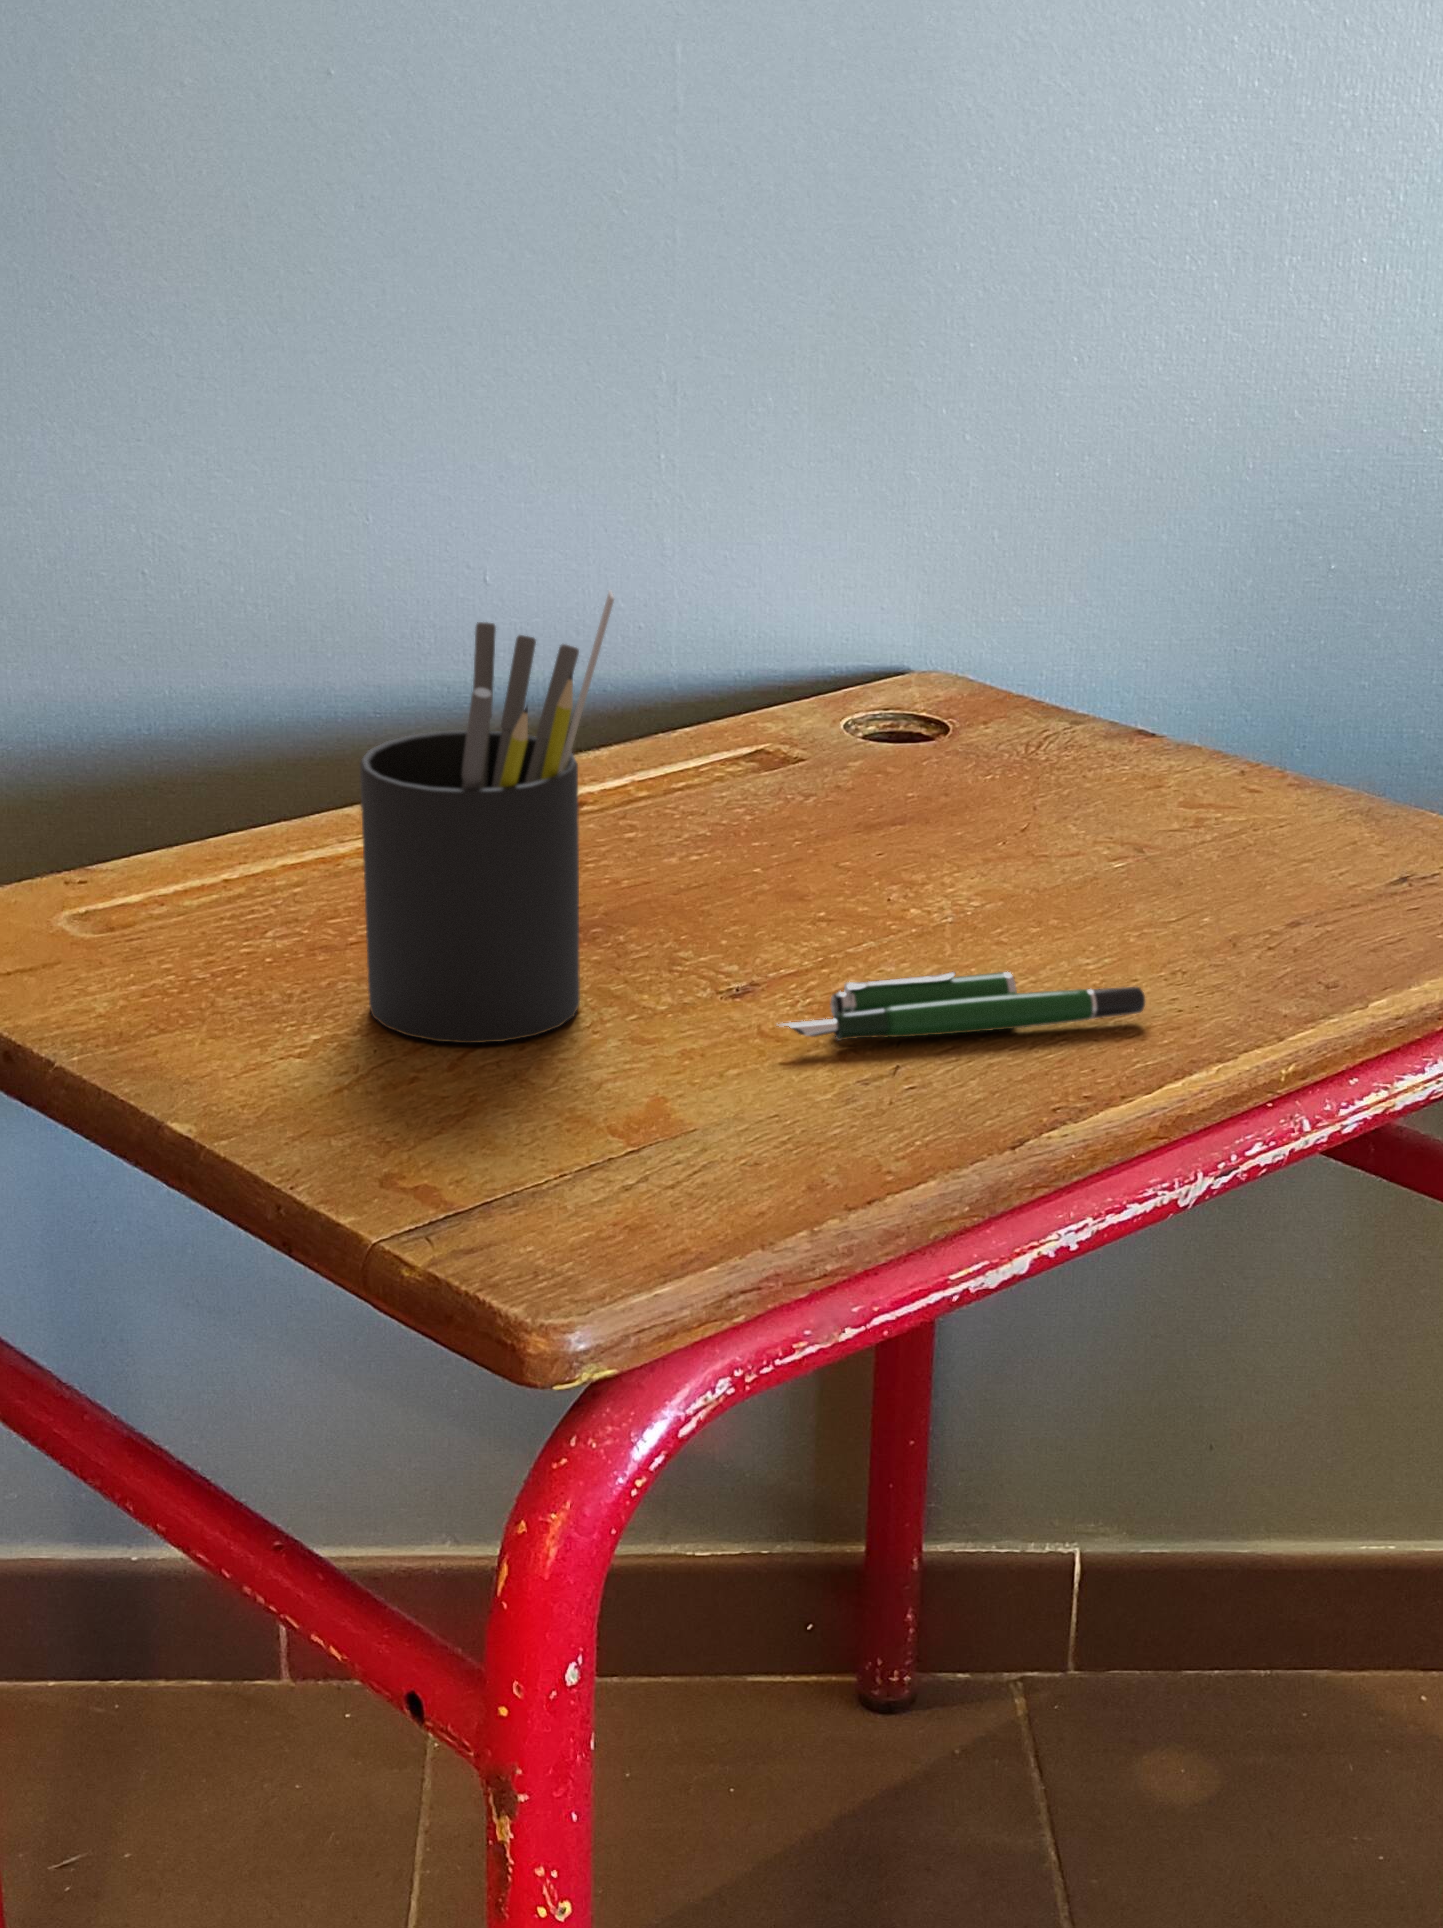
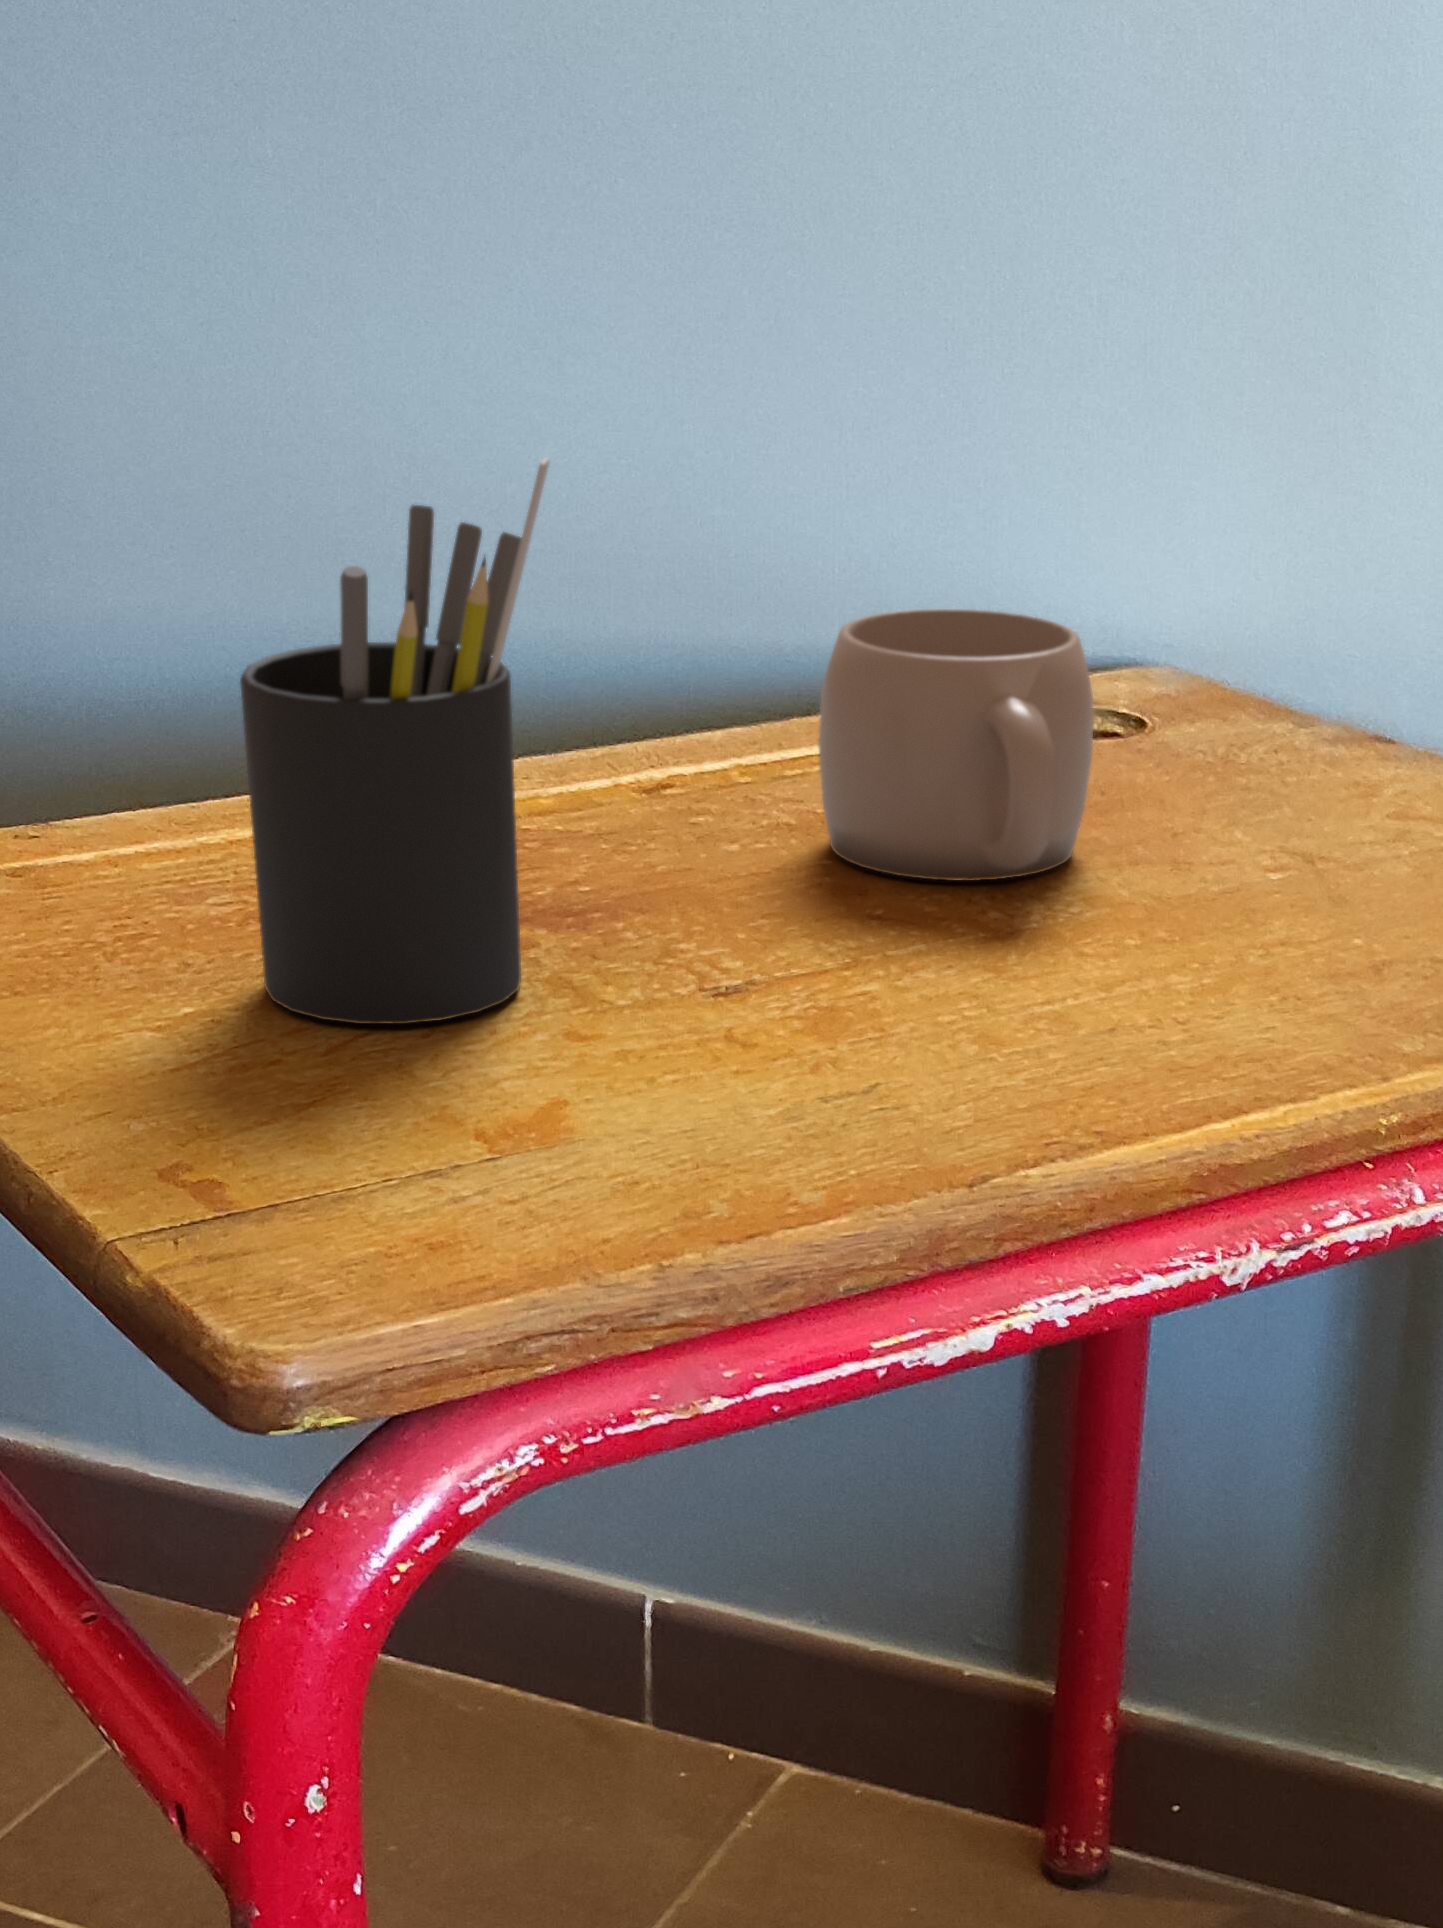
mug: none [745,657,969,883] -> present [818,609,1093,881]
pen: present [781,971,1145,1041] -> none [726,970,1213,1047]

